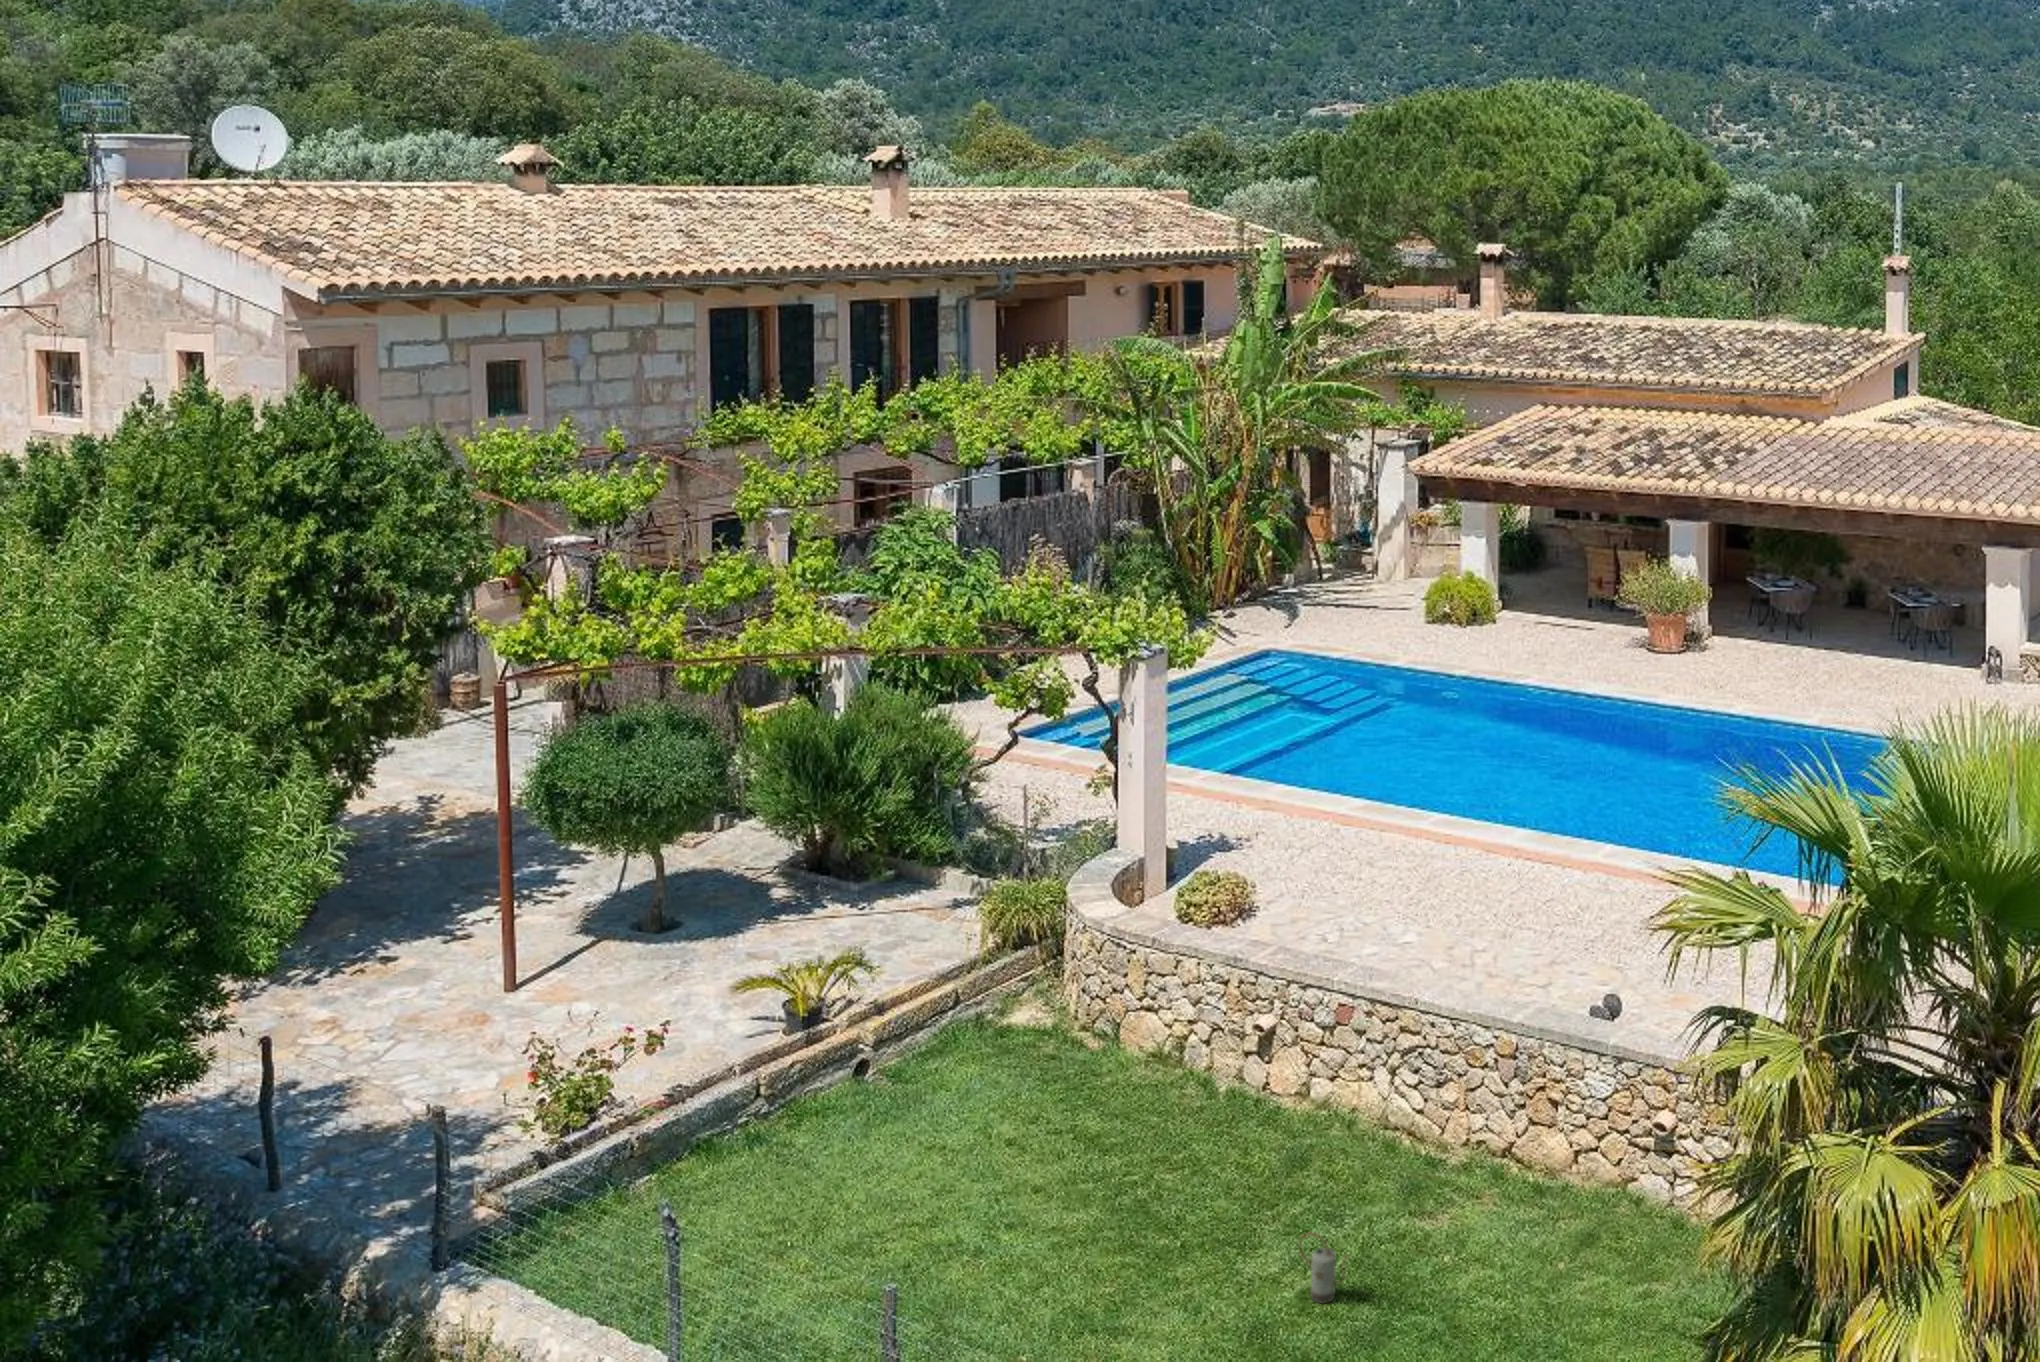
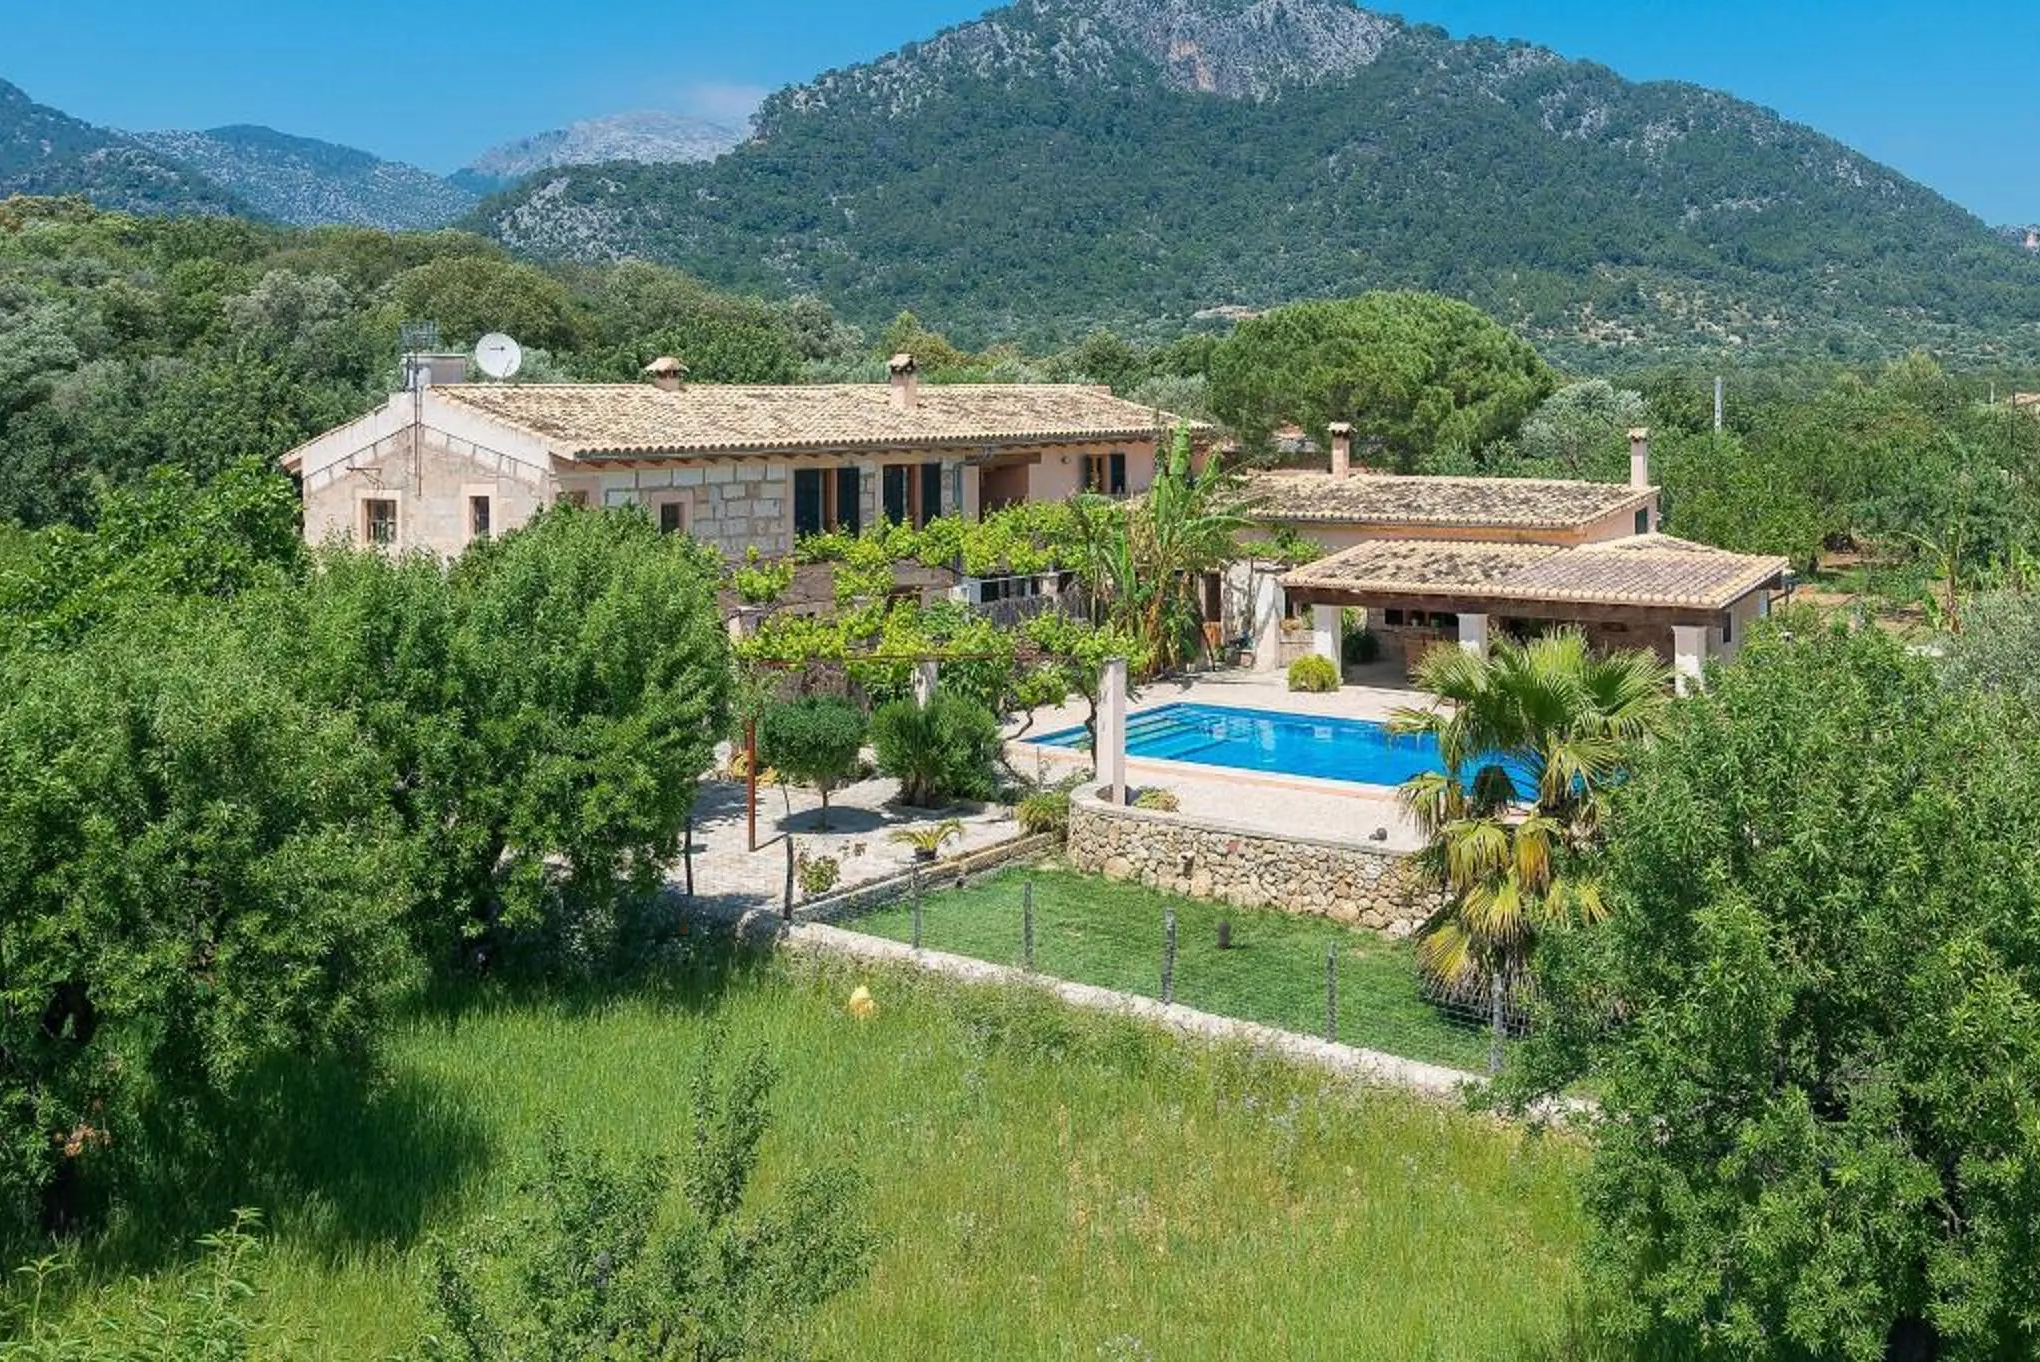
decorative plant: none [191,1244,252,1312] -> present [678,907,692,935]

